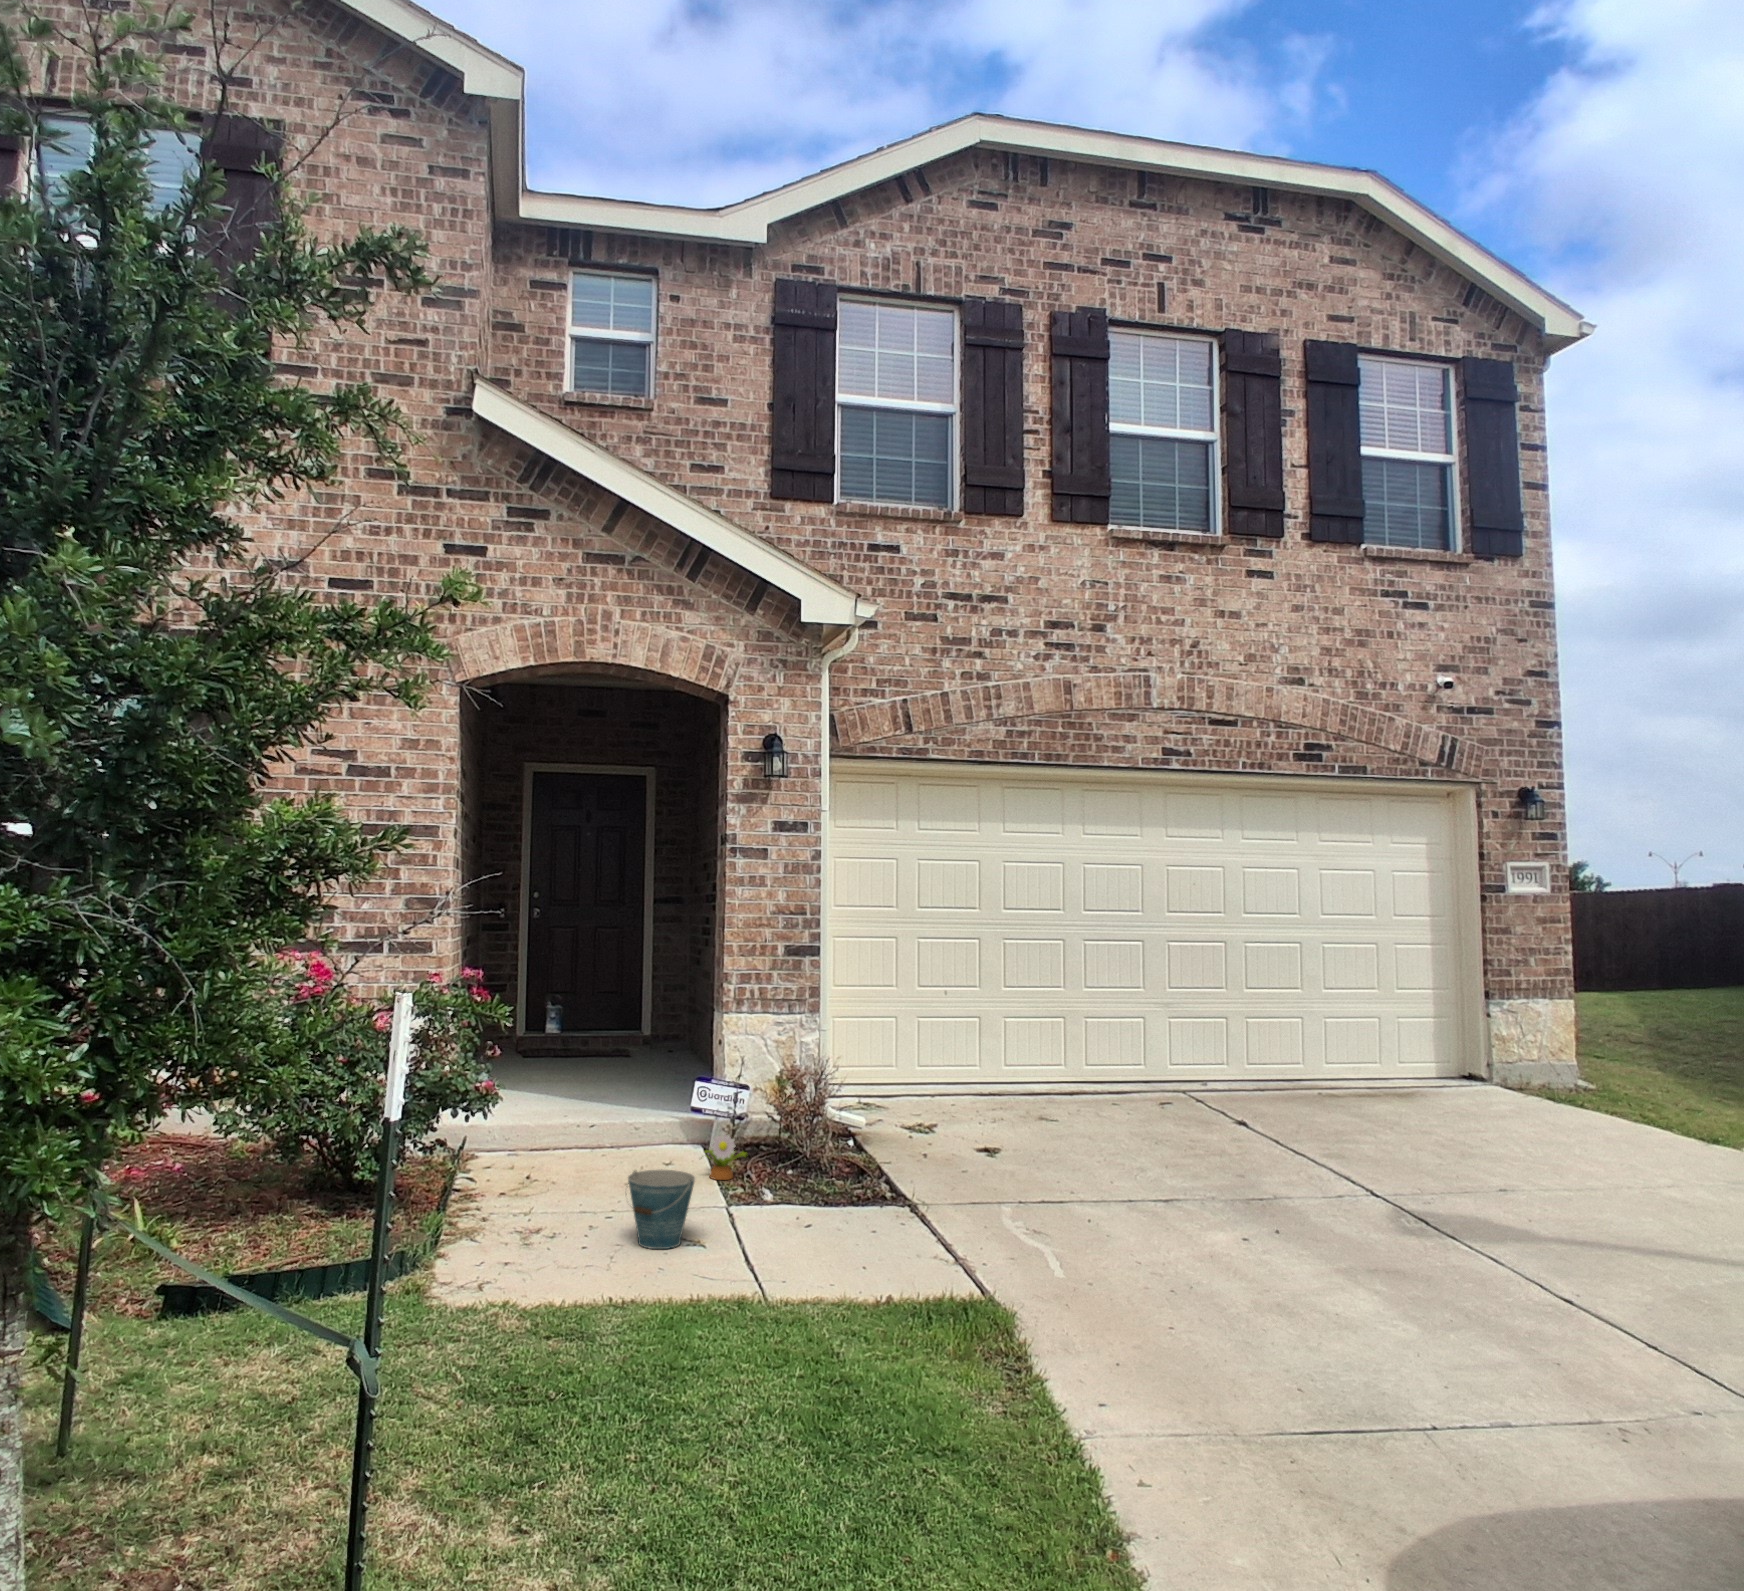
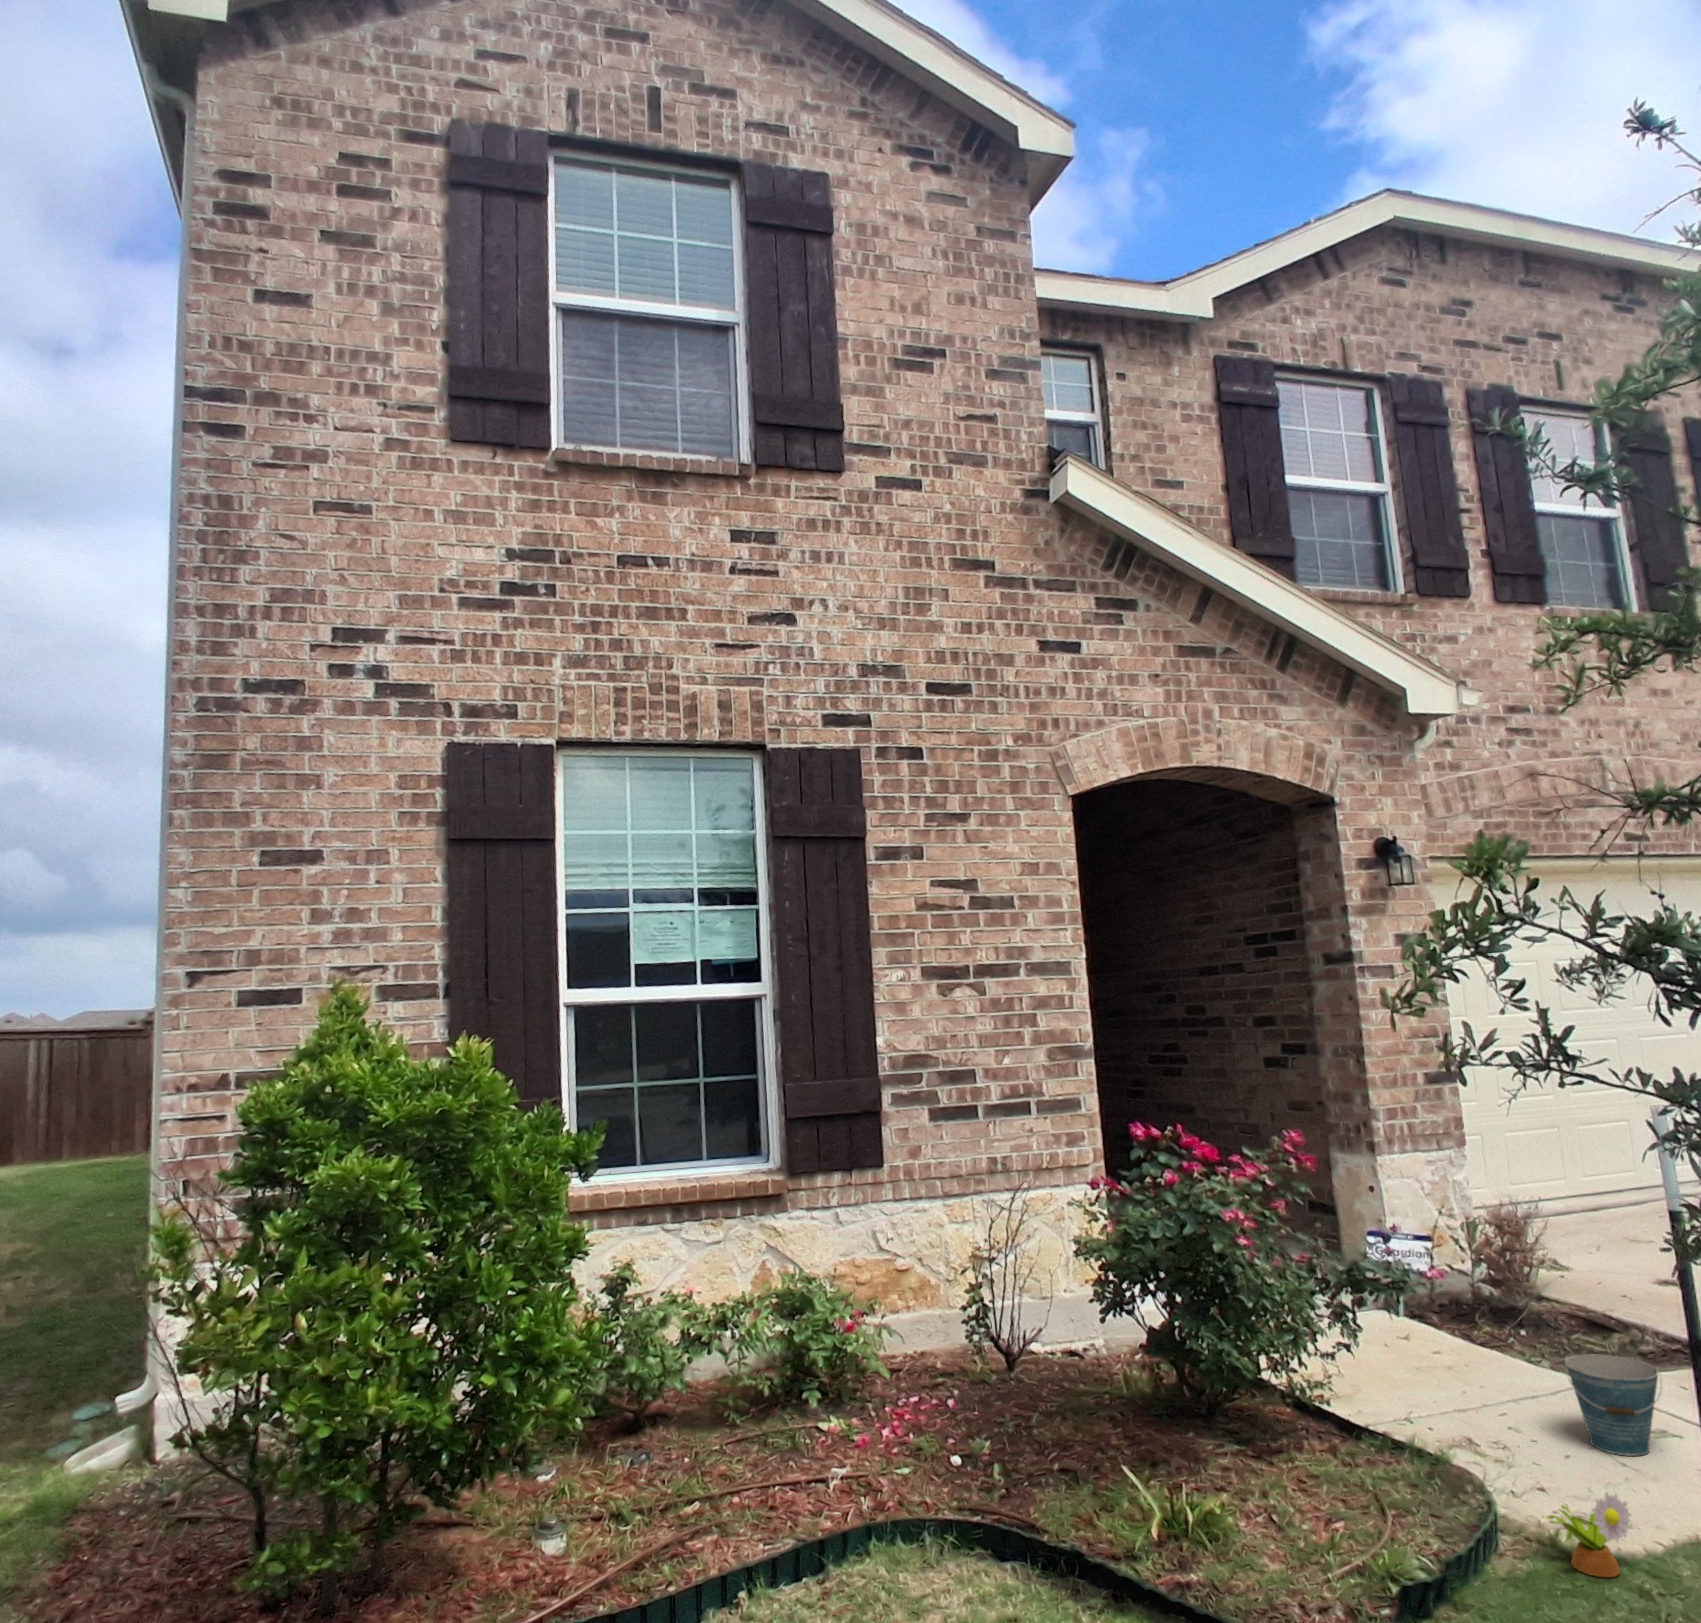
decorative plant: present [705,1133,746,1180] -> present [1546,1492,1632,1577]

